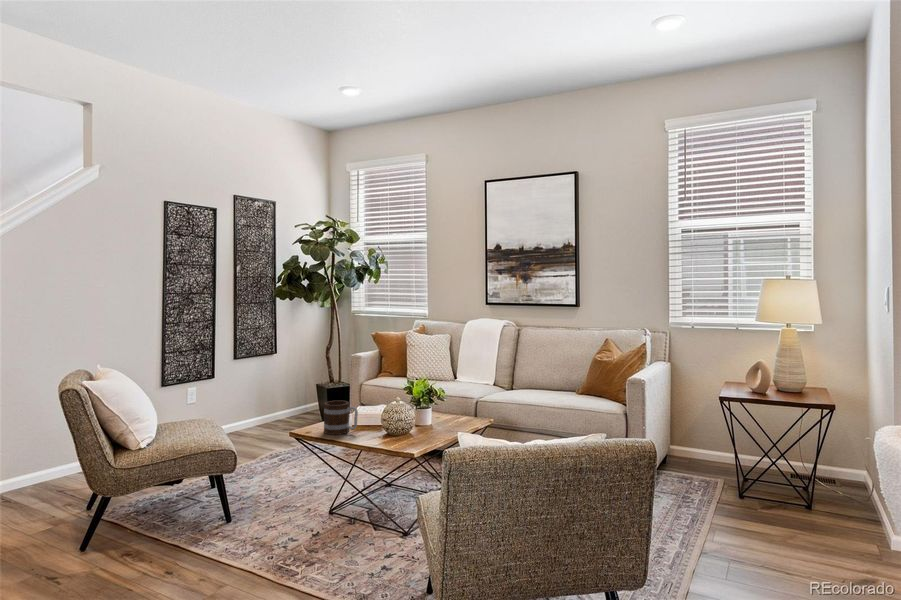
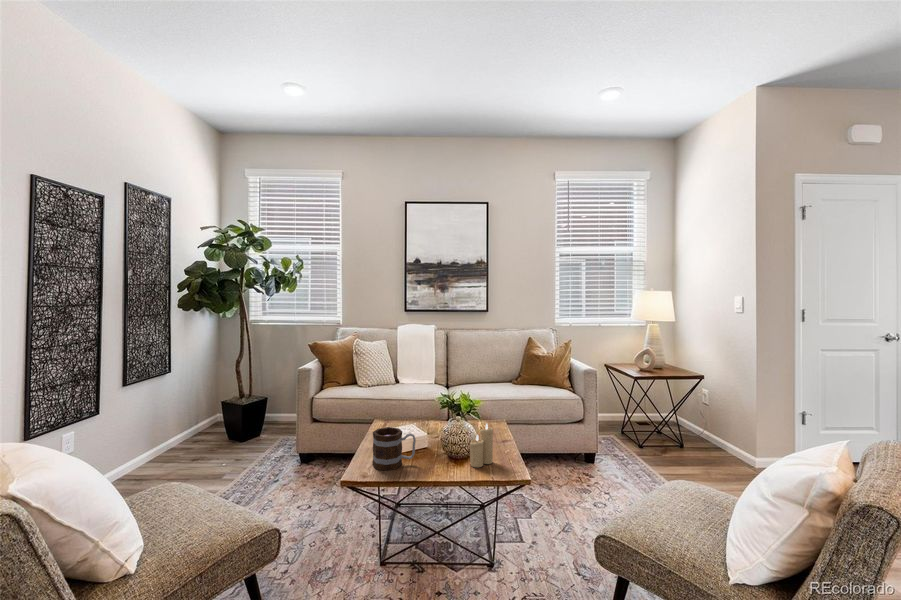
candle: none [394,405,419,444] -> present [470,424,493,467]

